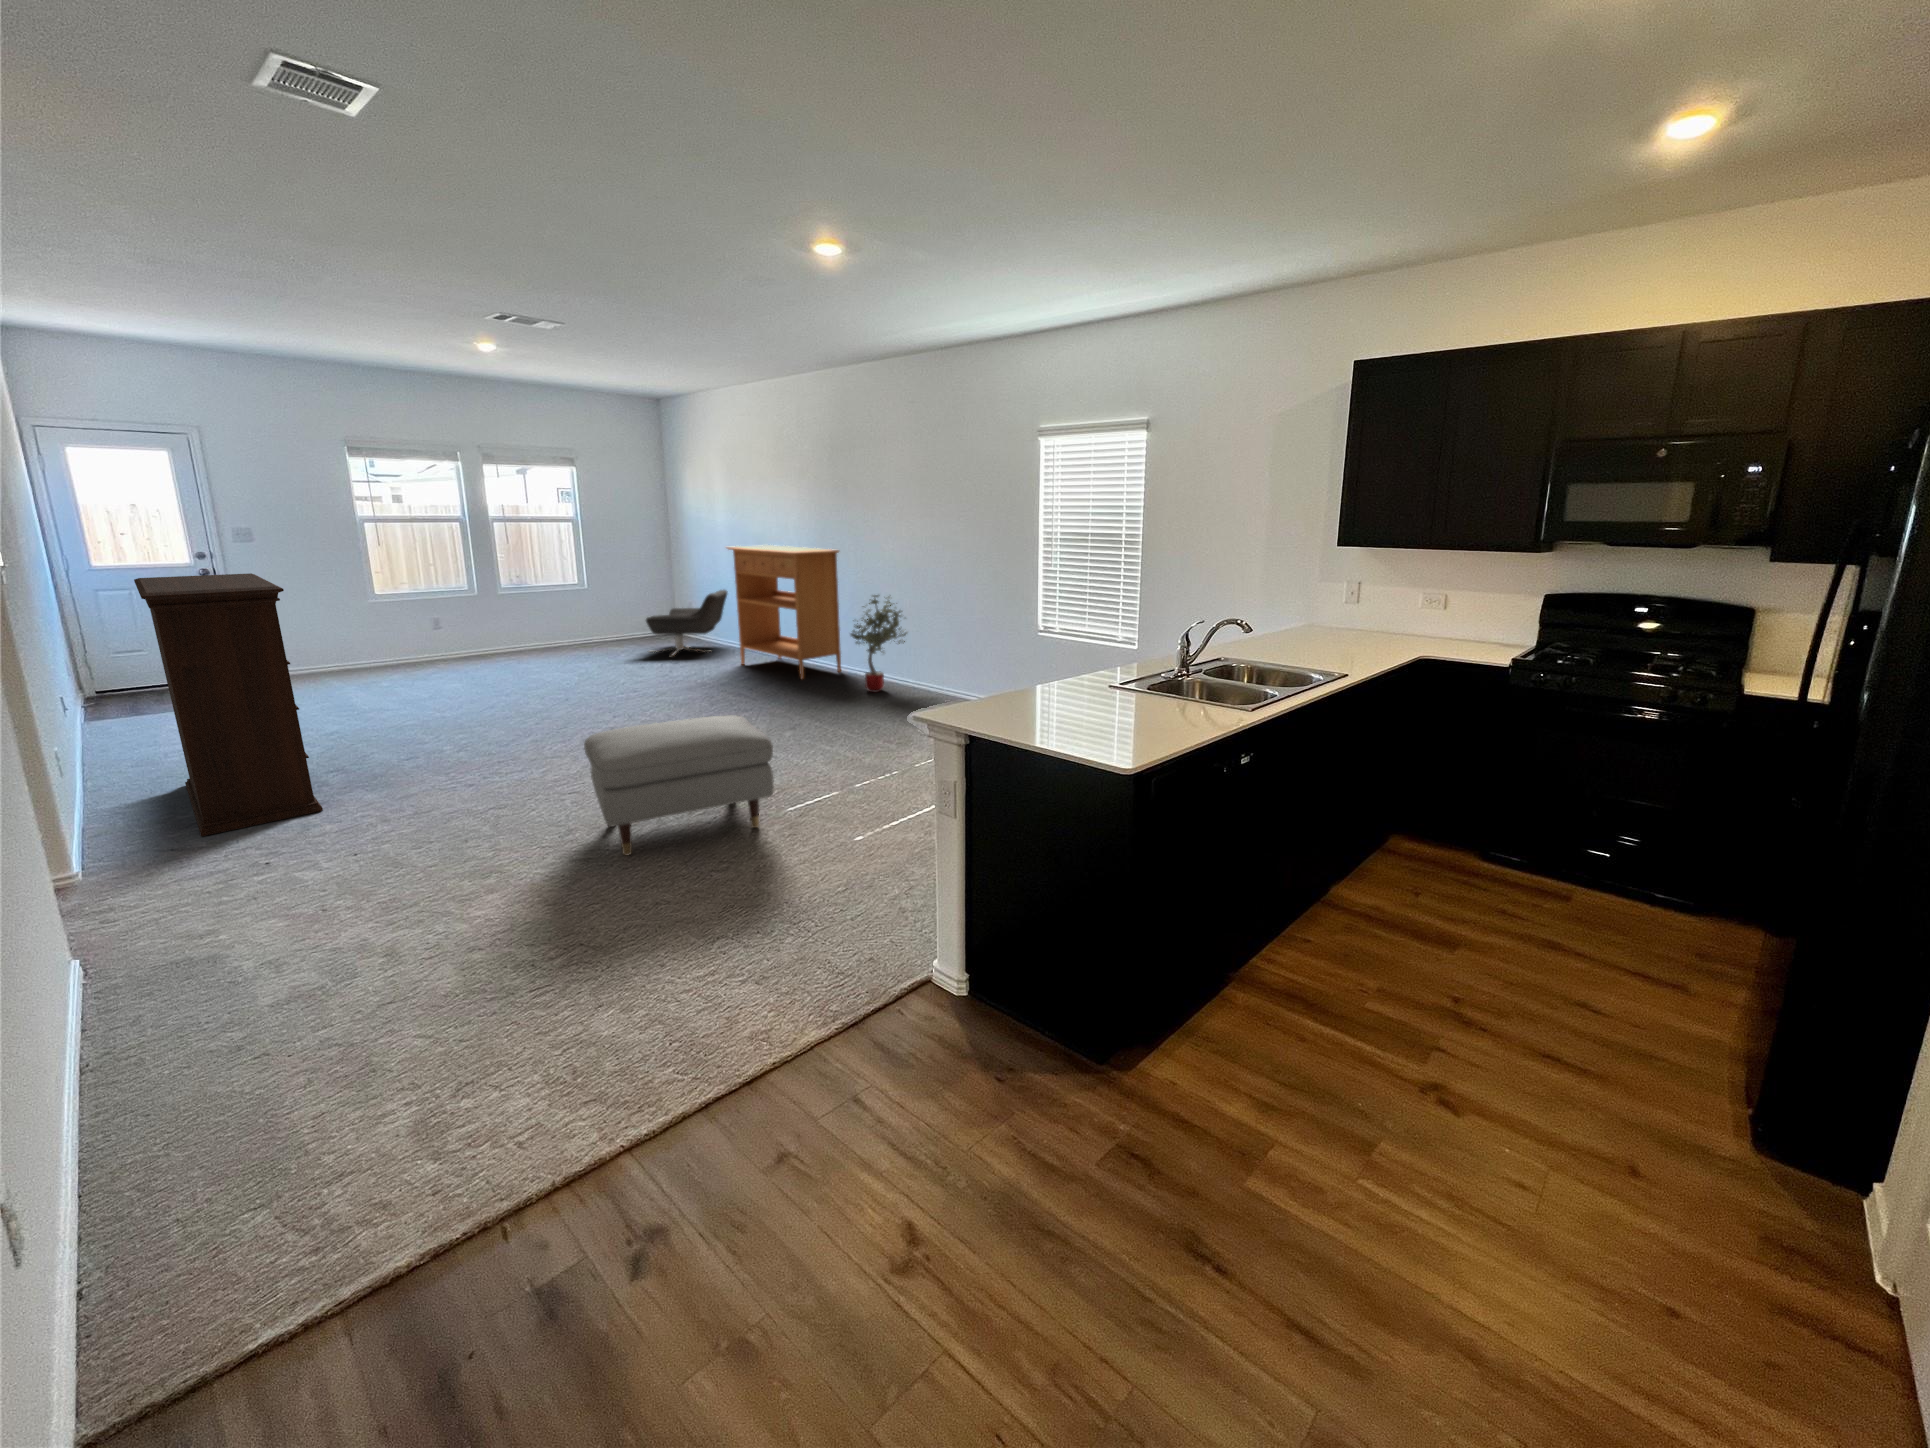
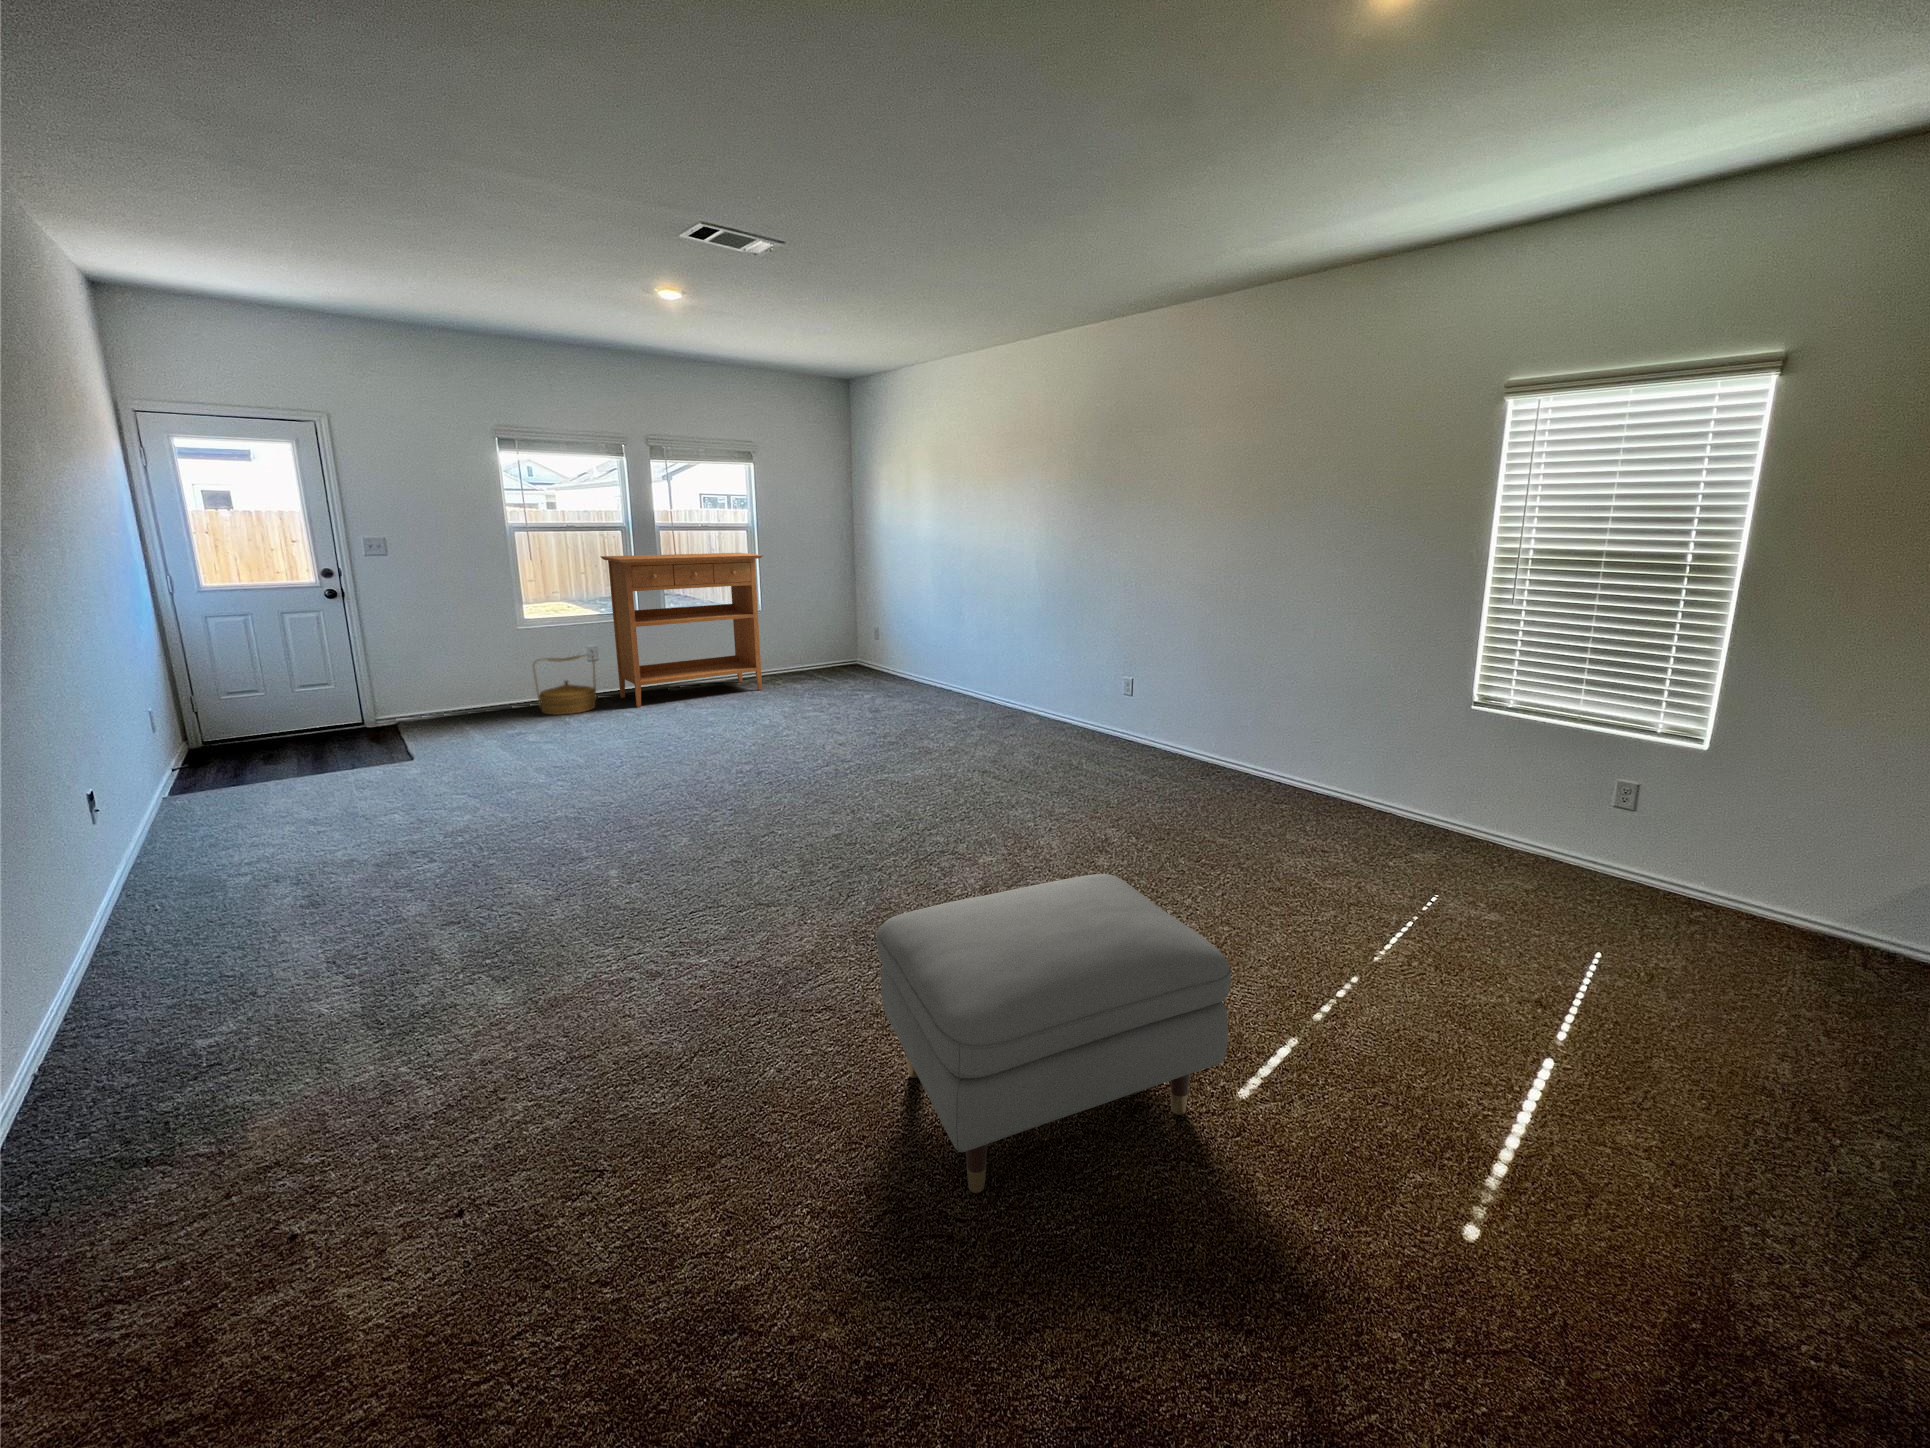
console table: present [727,545,841,679] -> present [600,553,764,707]
bookshelf: present [134,573,323,836] -> none [169,609,445,1061]
lounge chair: present [646,590,727,656] -> none [831,617,930,703]
potted tree: present [851,595,907,692] -> none [1125,635,1223,774]
woven basket: none [386,622,444,669] -> present [533,655,596,715]

